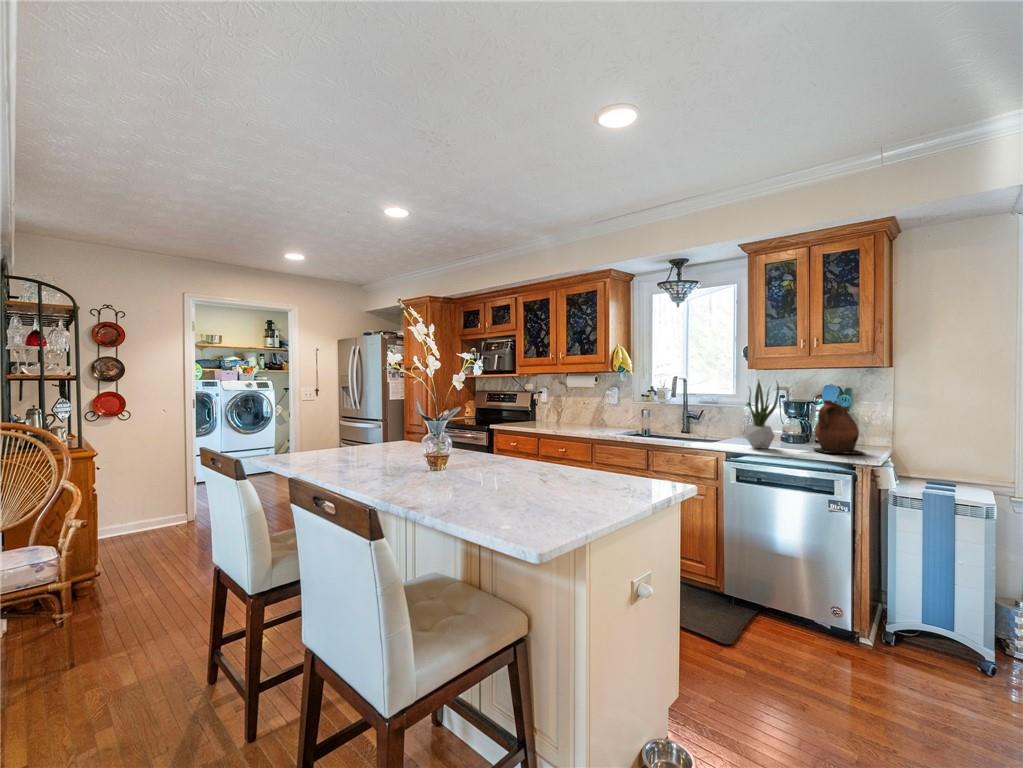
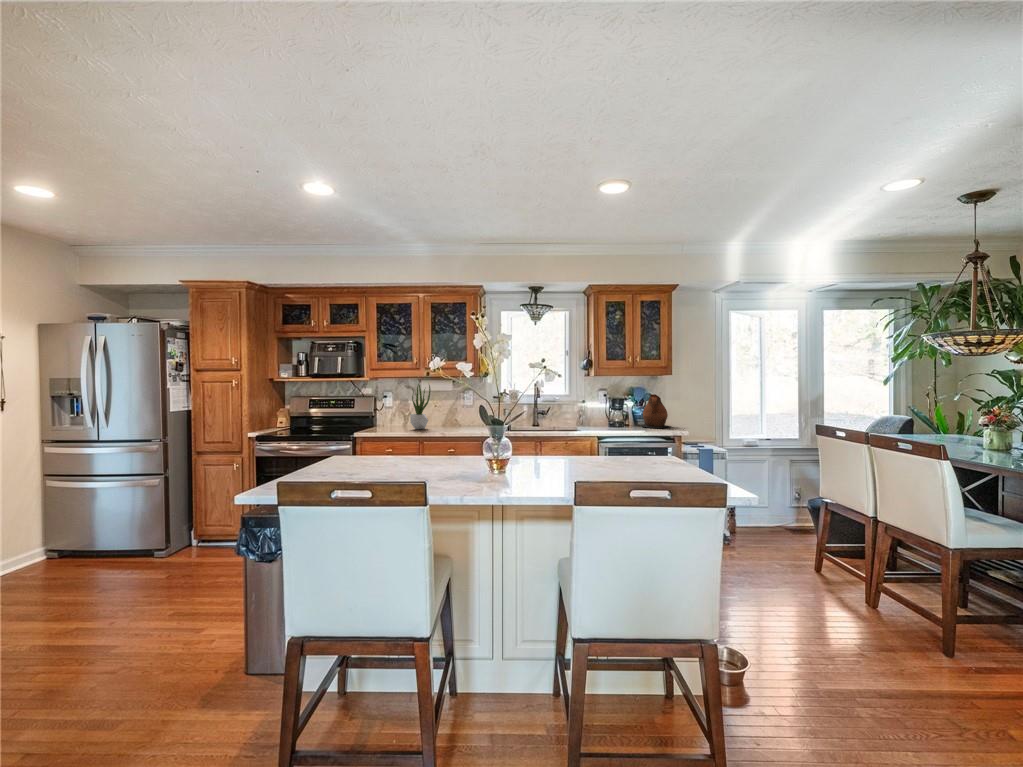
potted plant: present [745,380,779,449] -> present [410,384,430,429]

